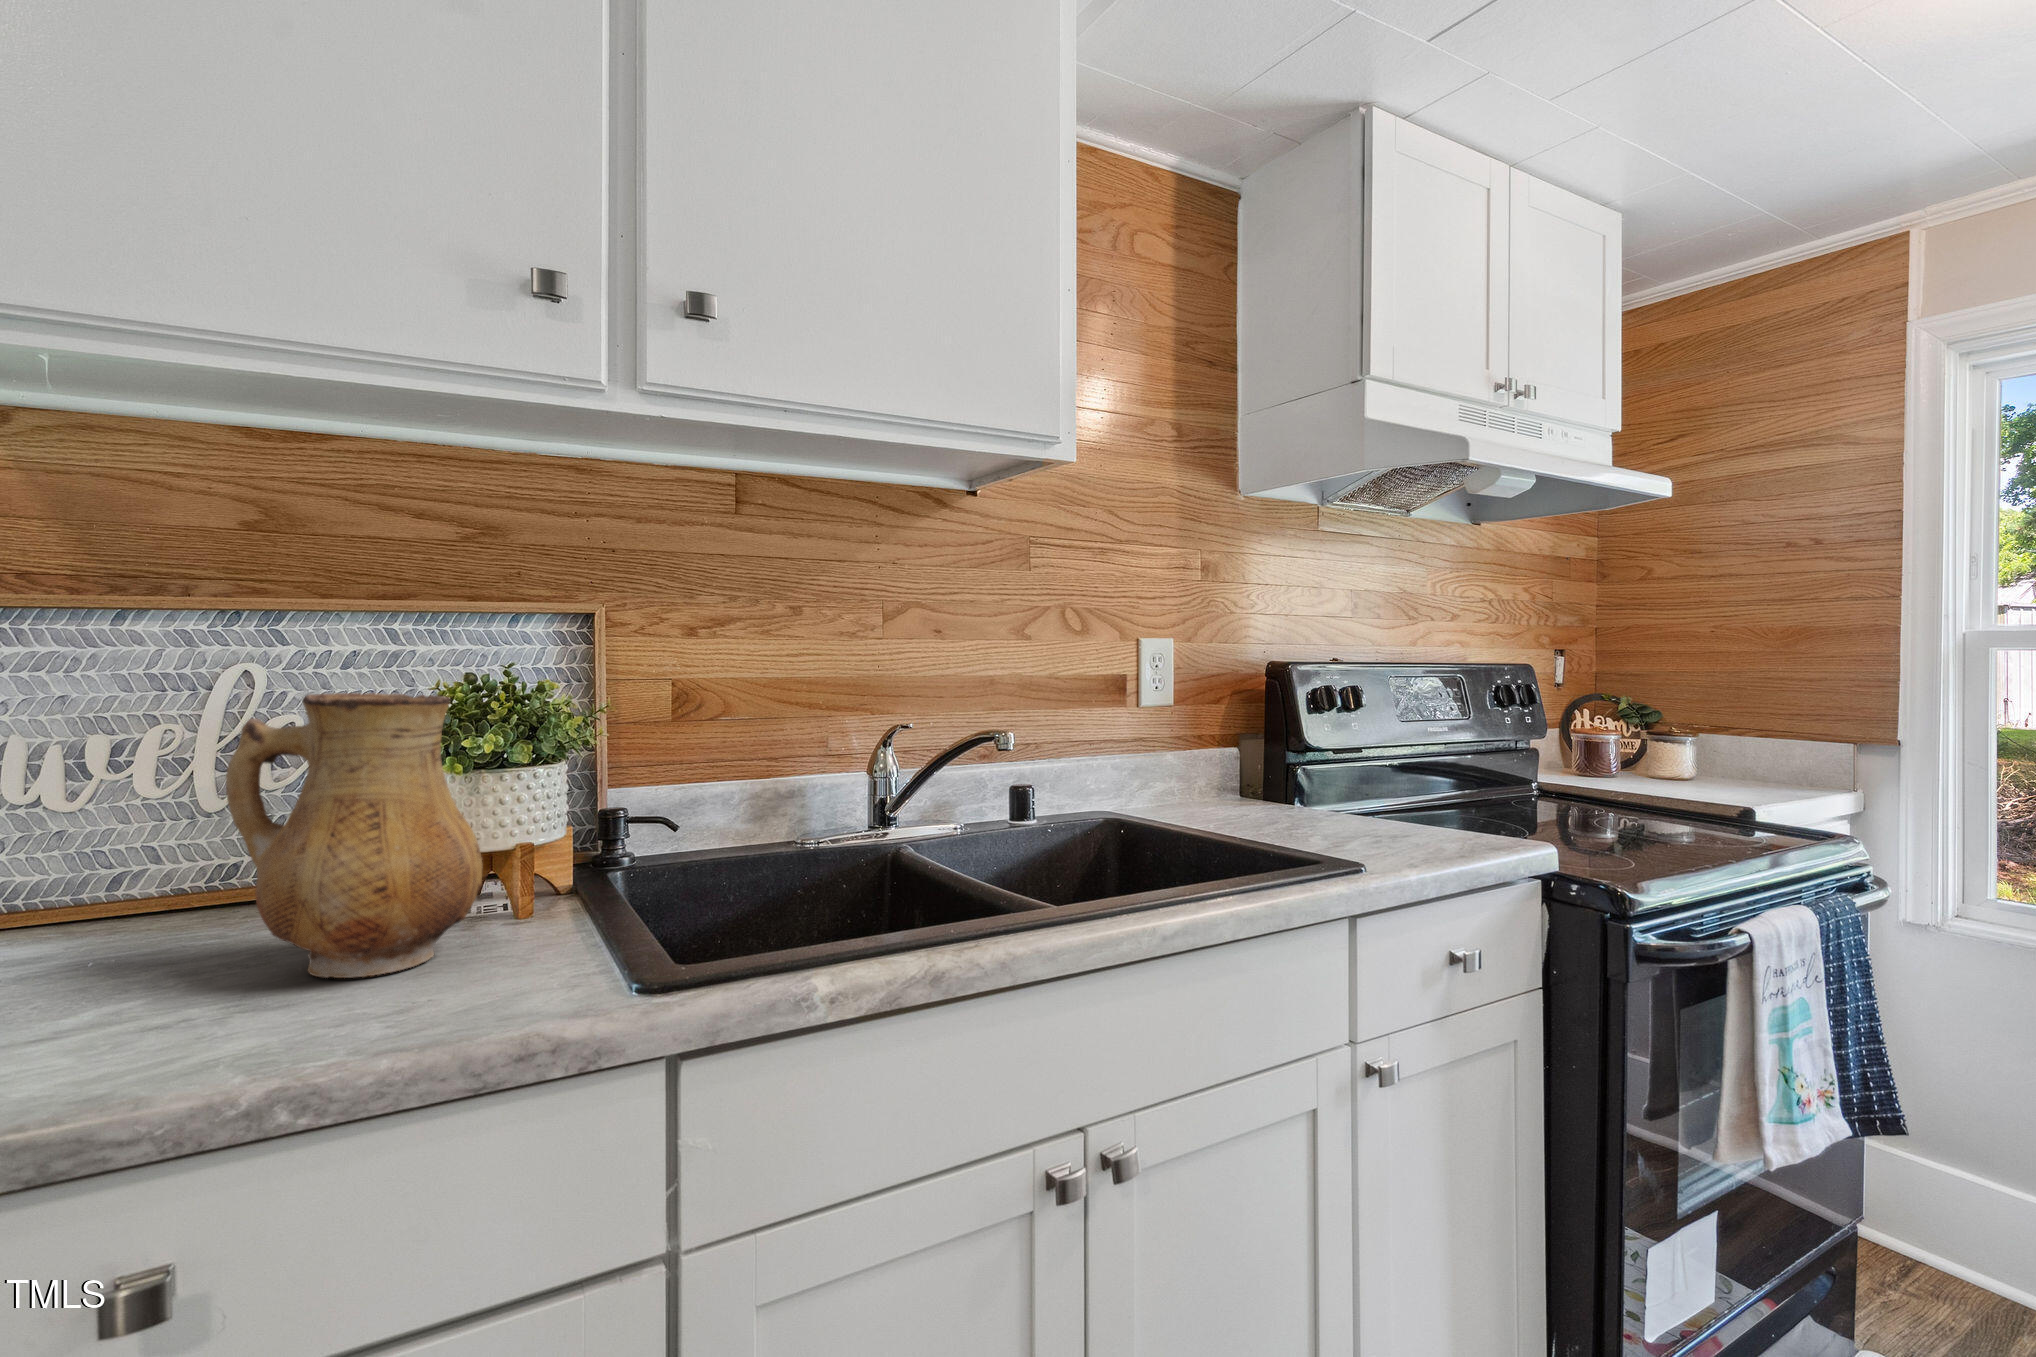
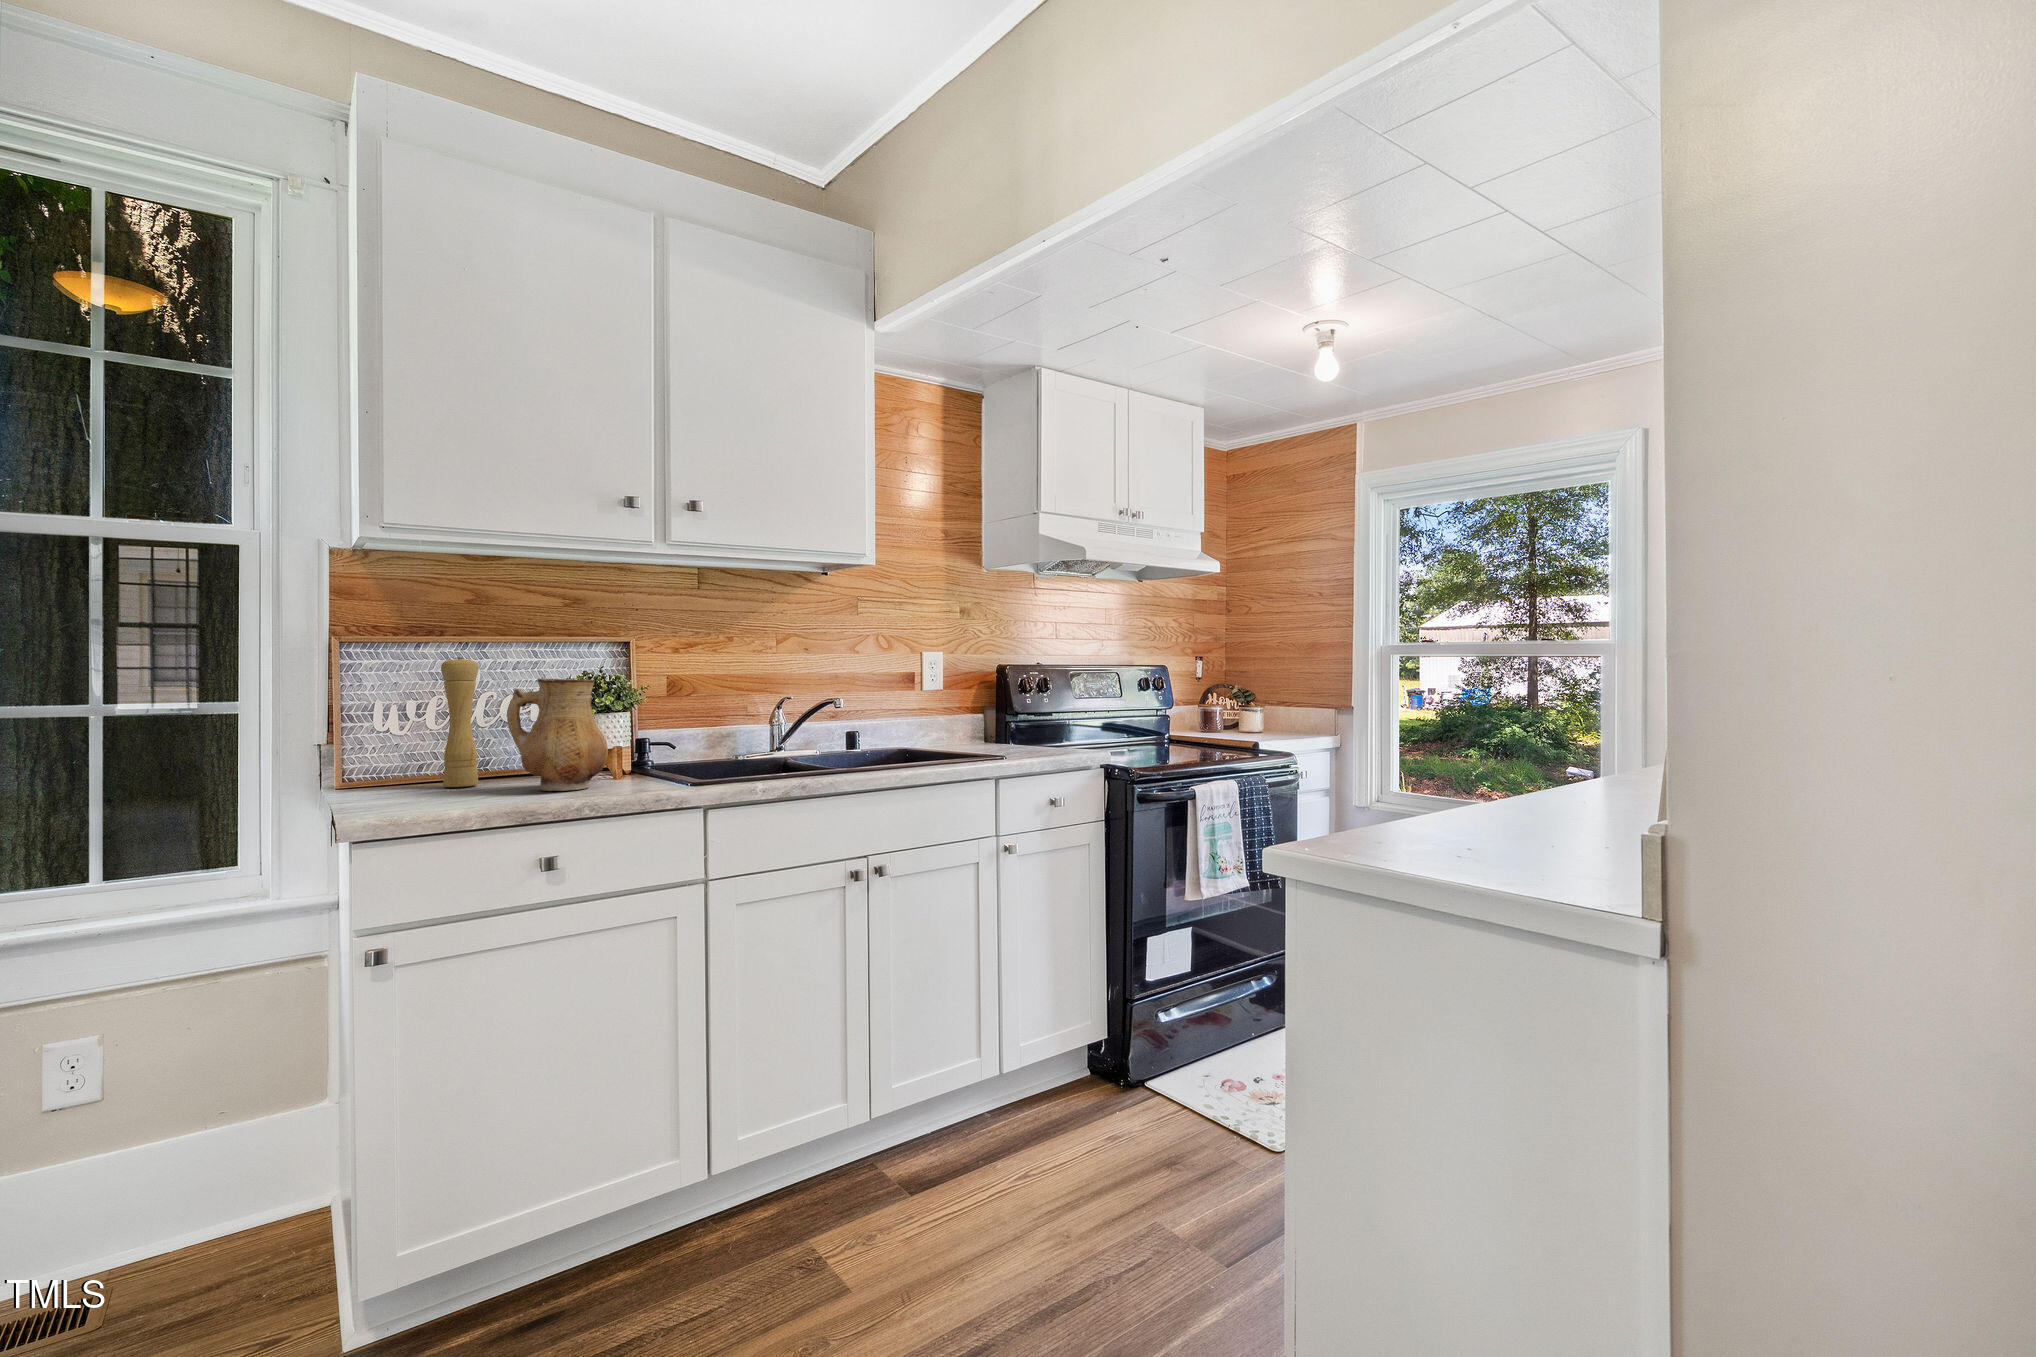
pepper mill: none [122,641,219,942] -> present [441,657,479,787]

